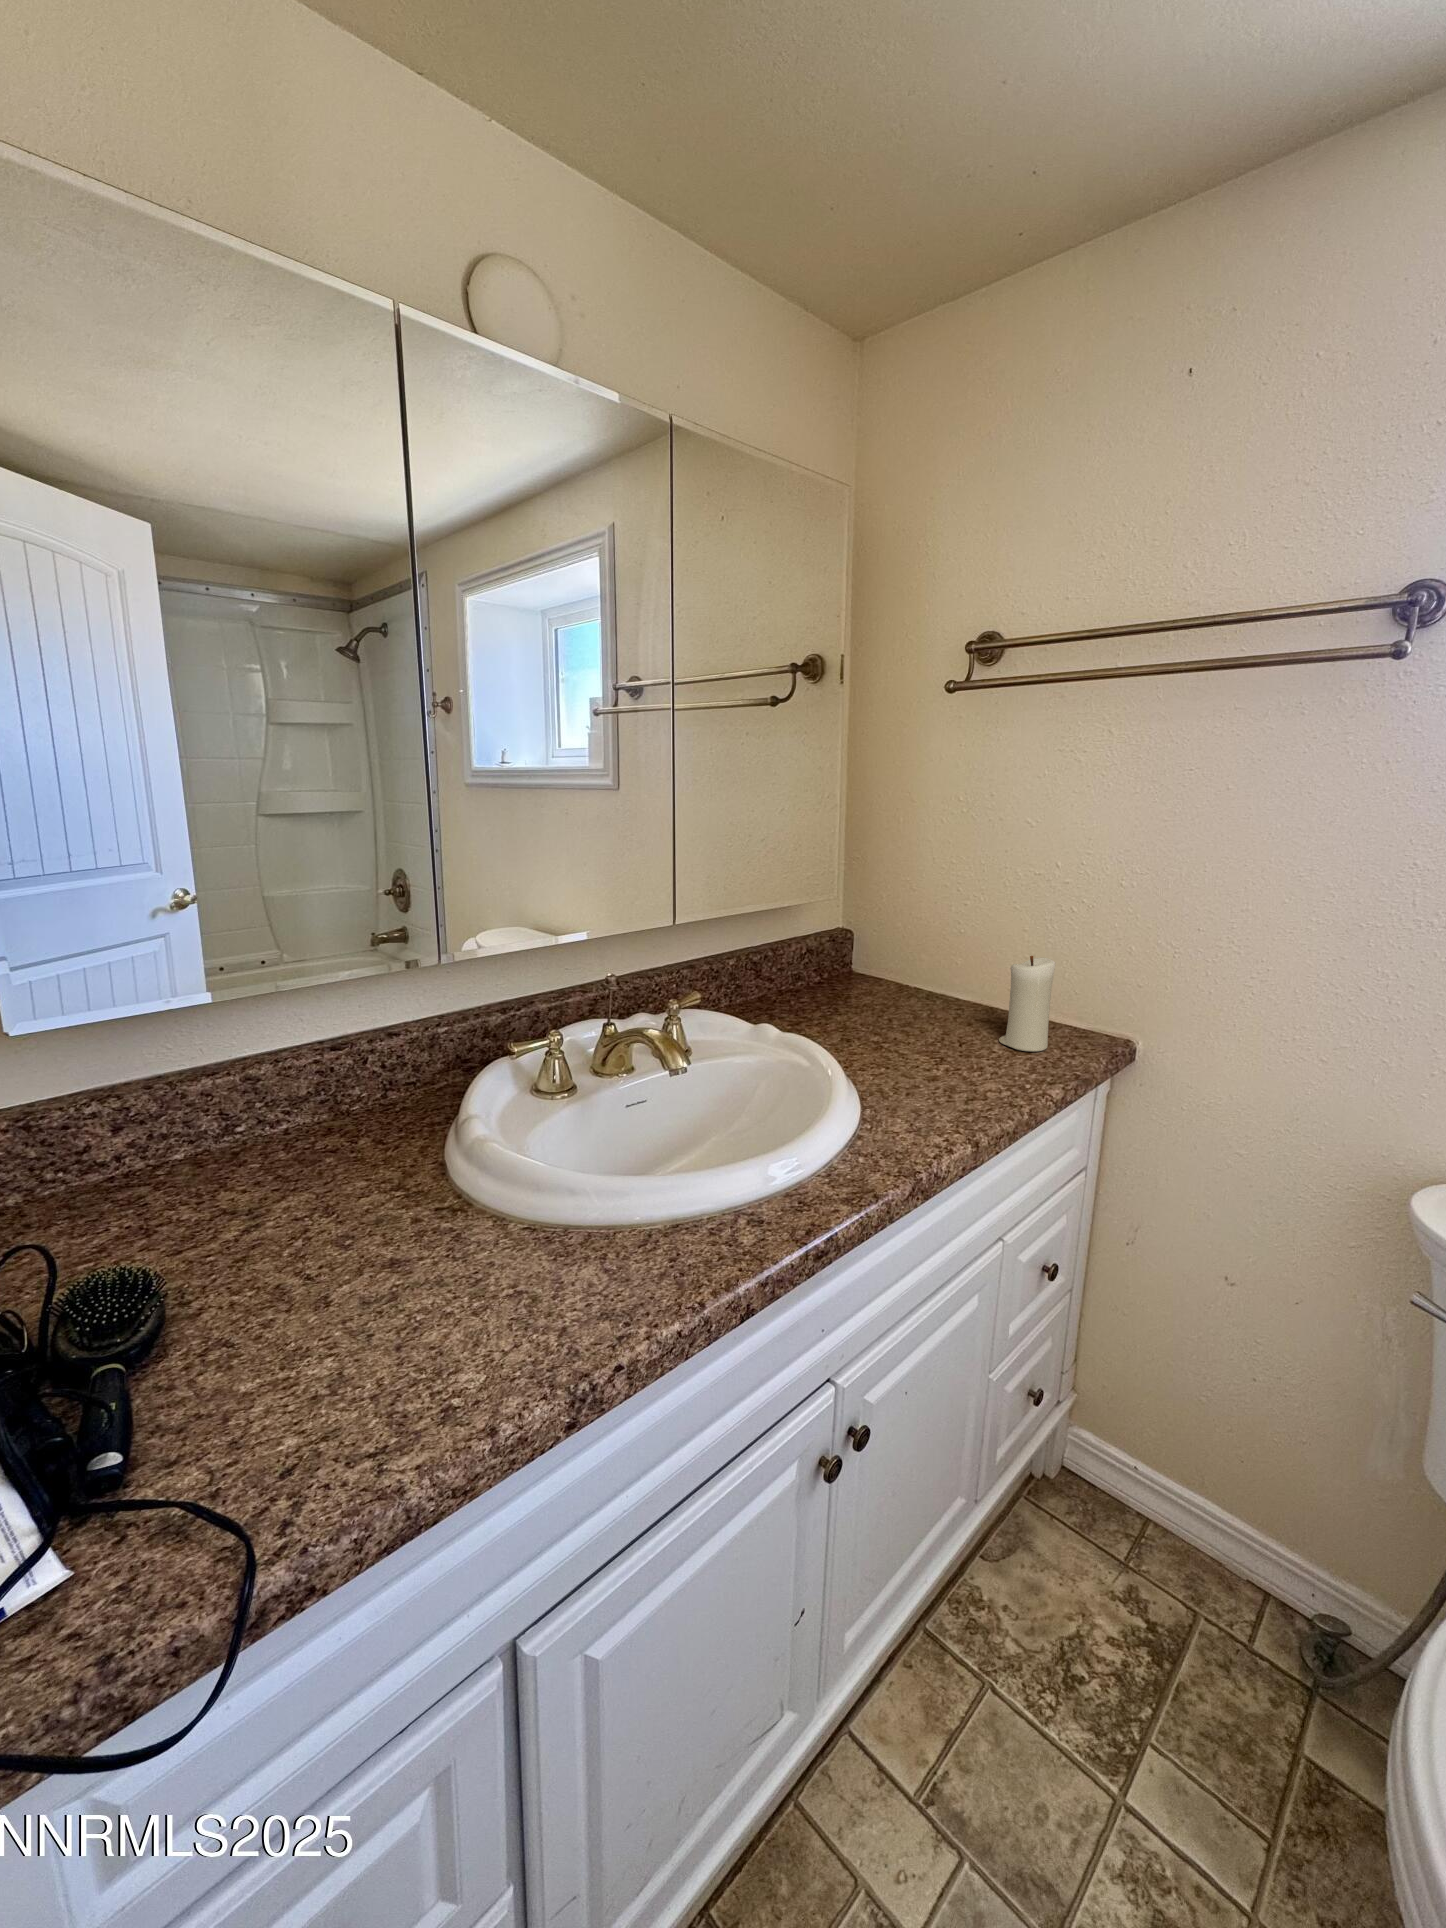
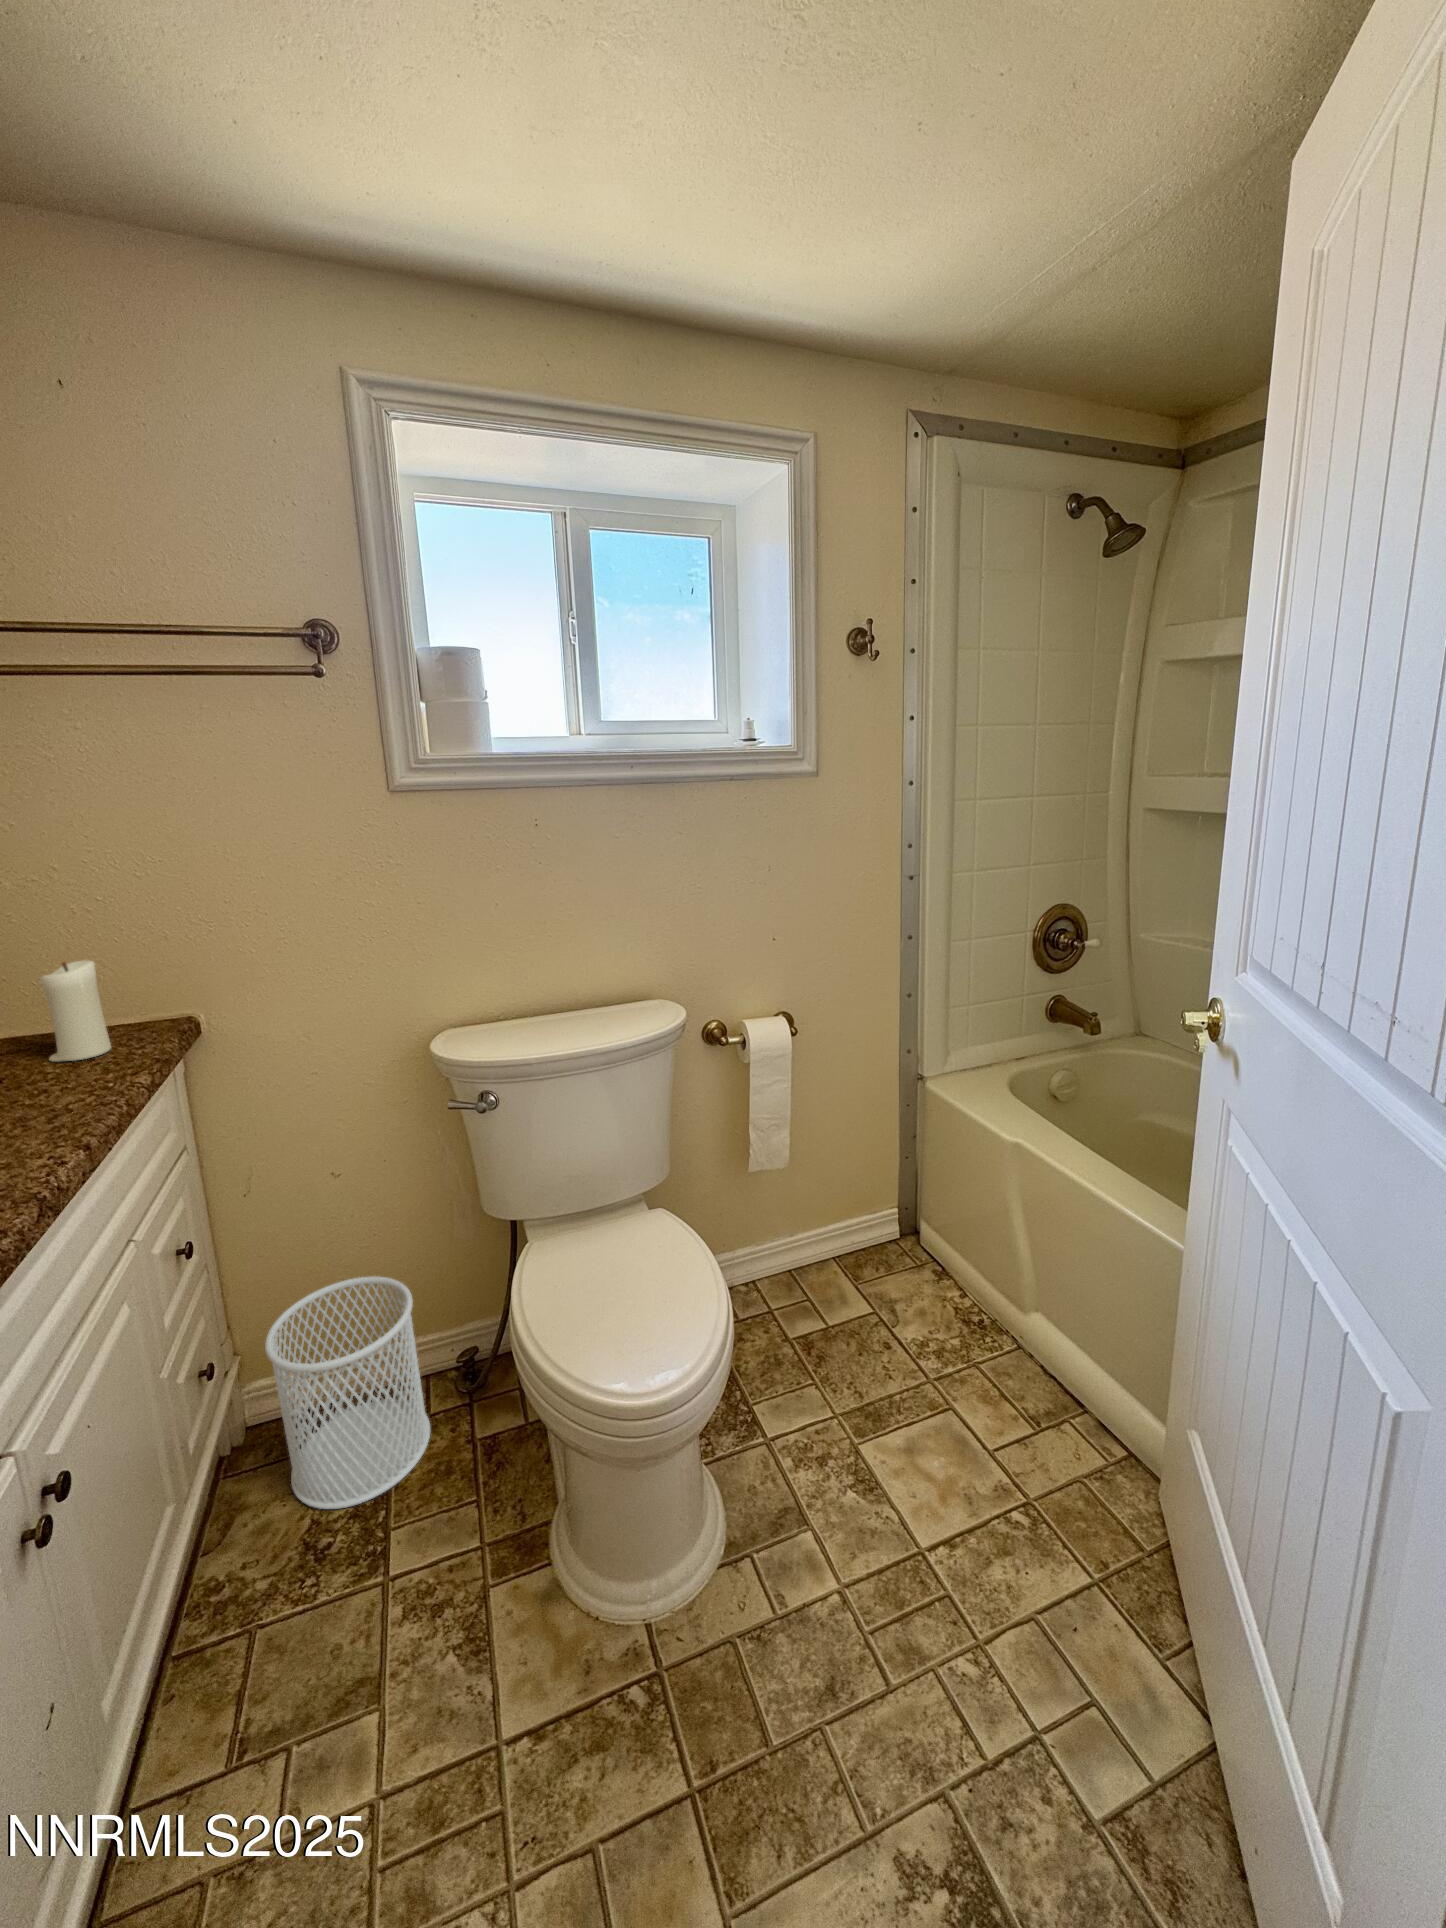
wastebasket: none [1074,1390,1273,1695] -> present [265,1276,430,1509]

